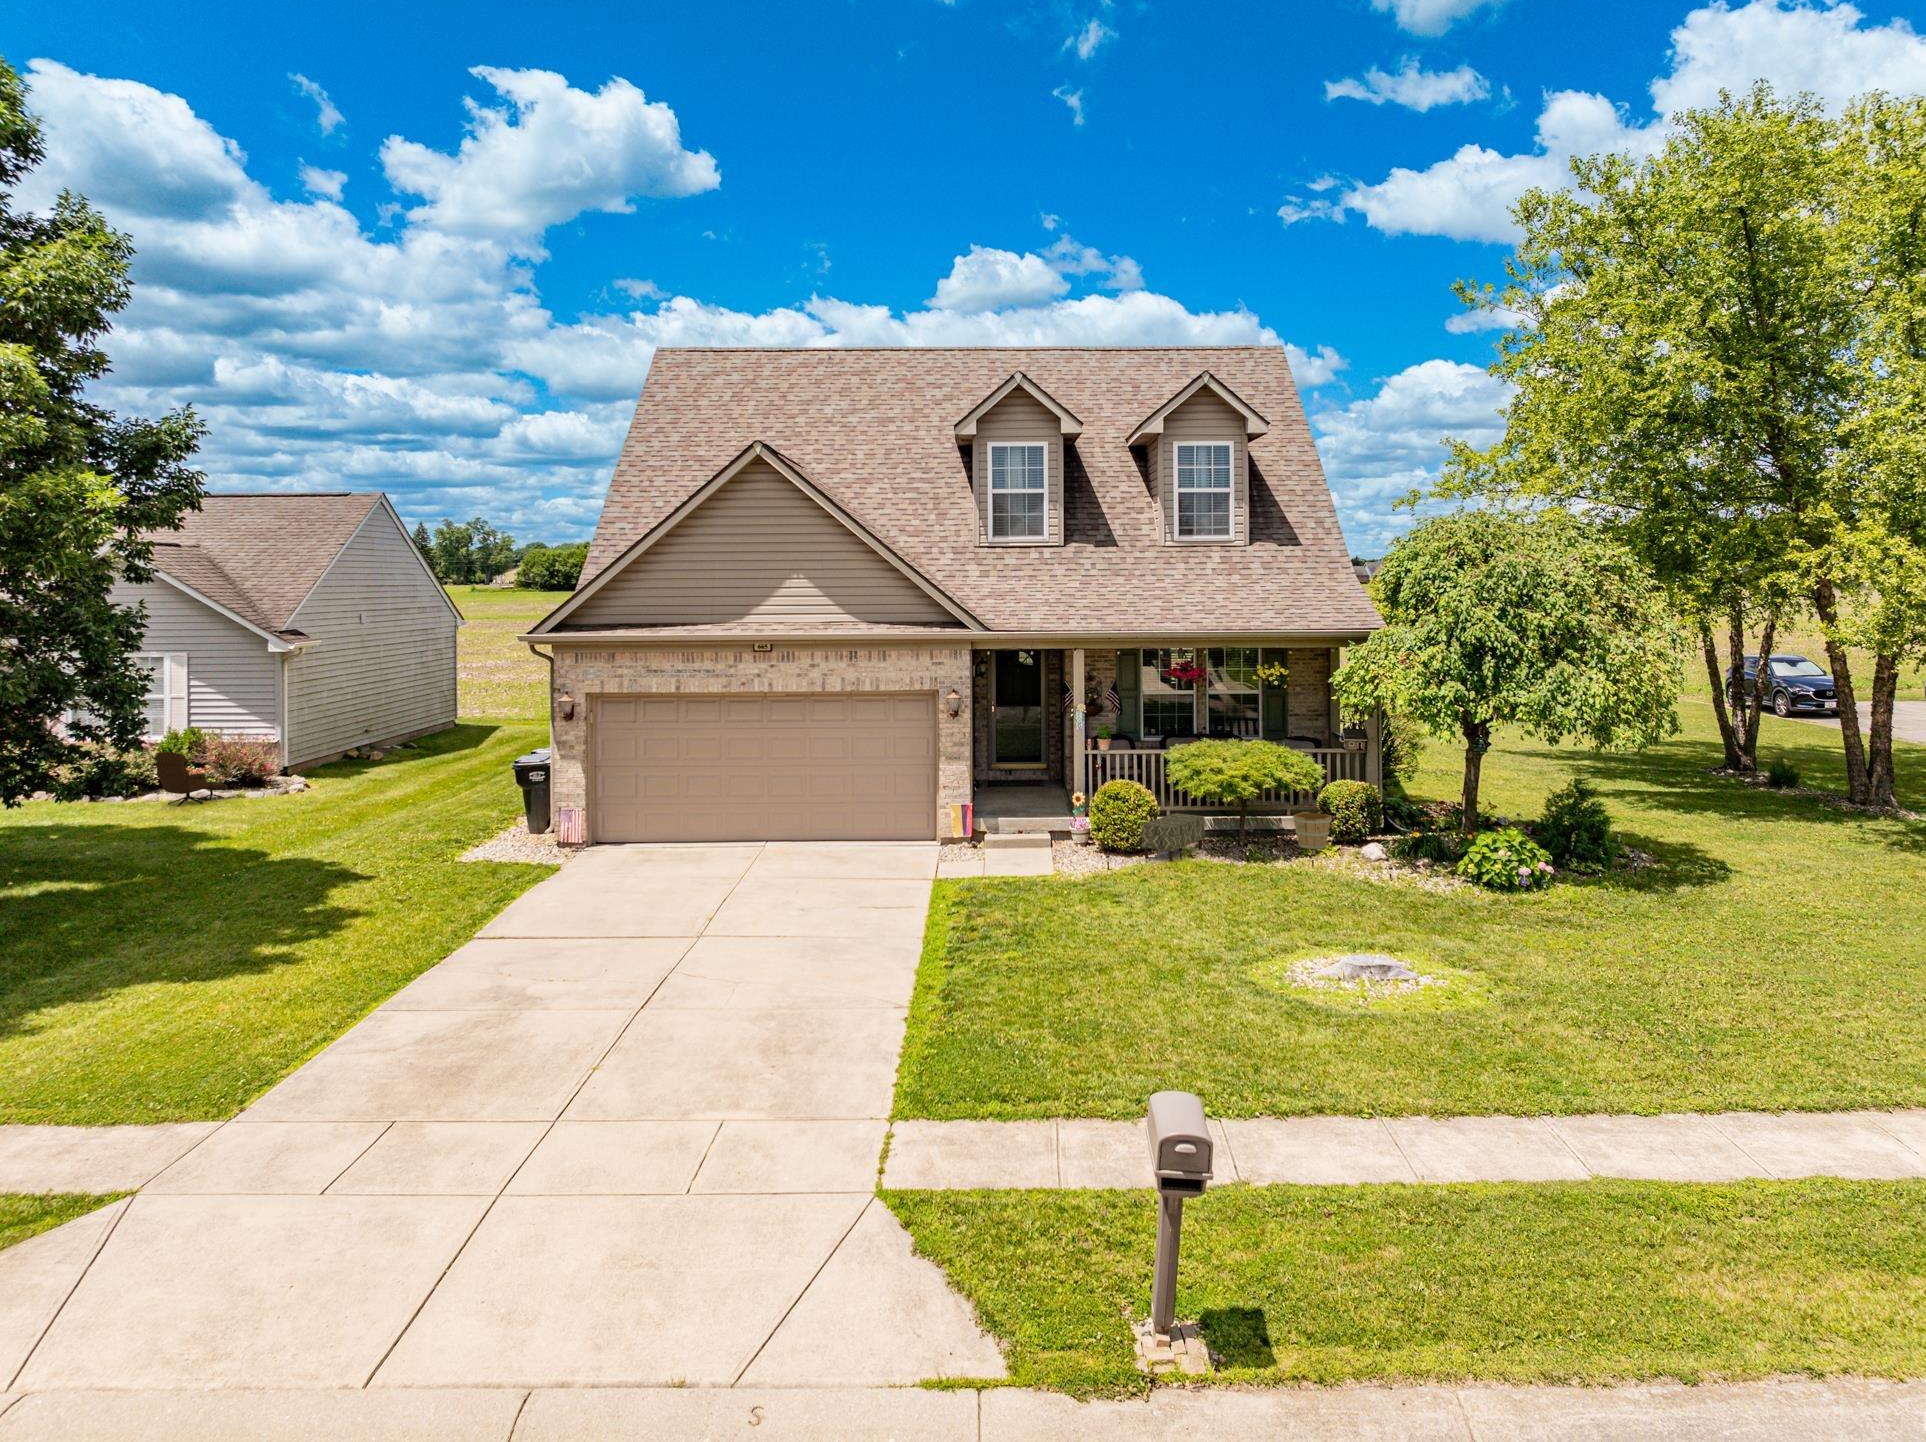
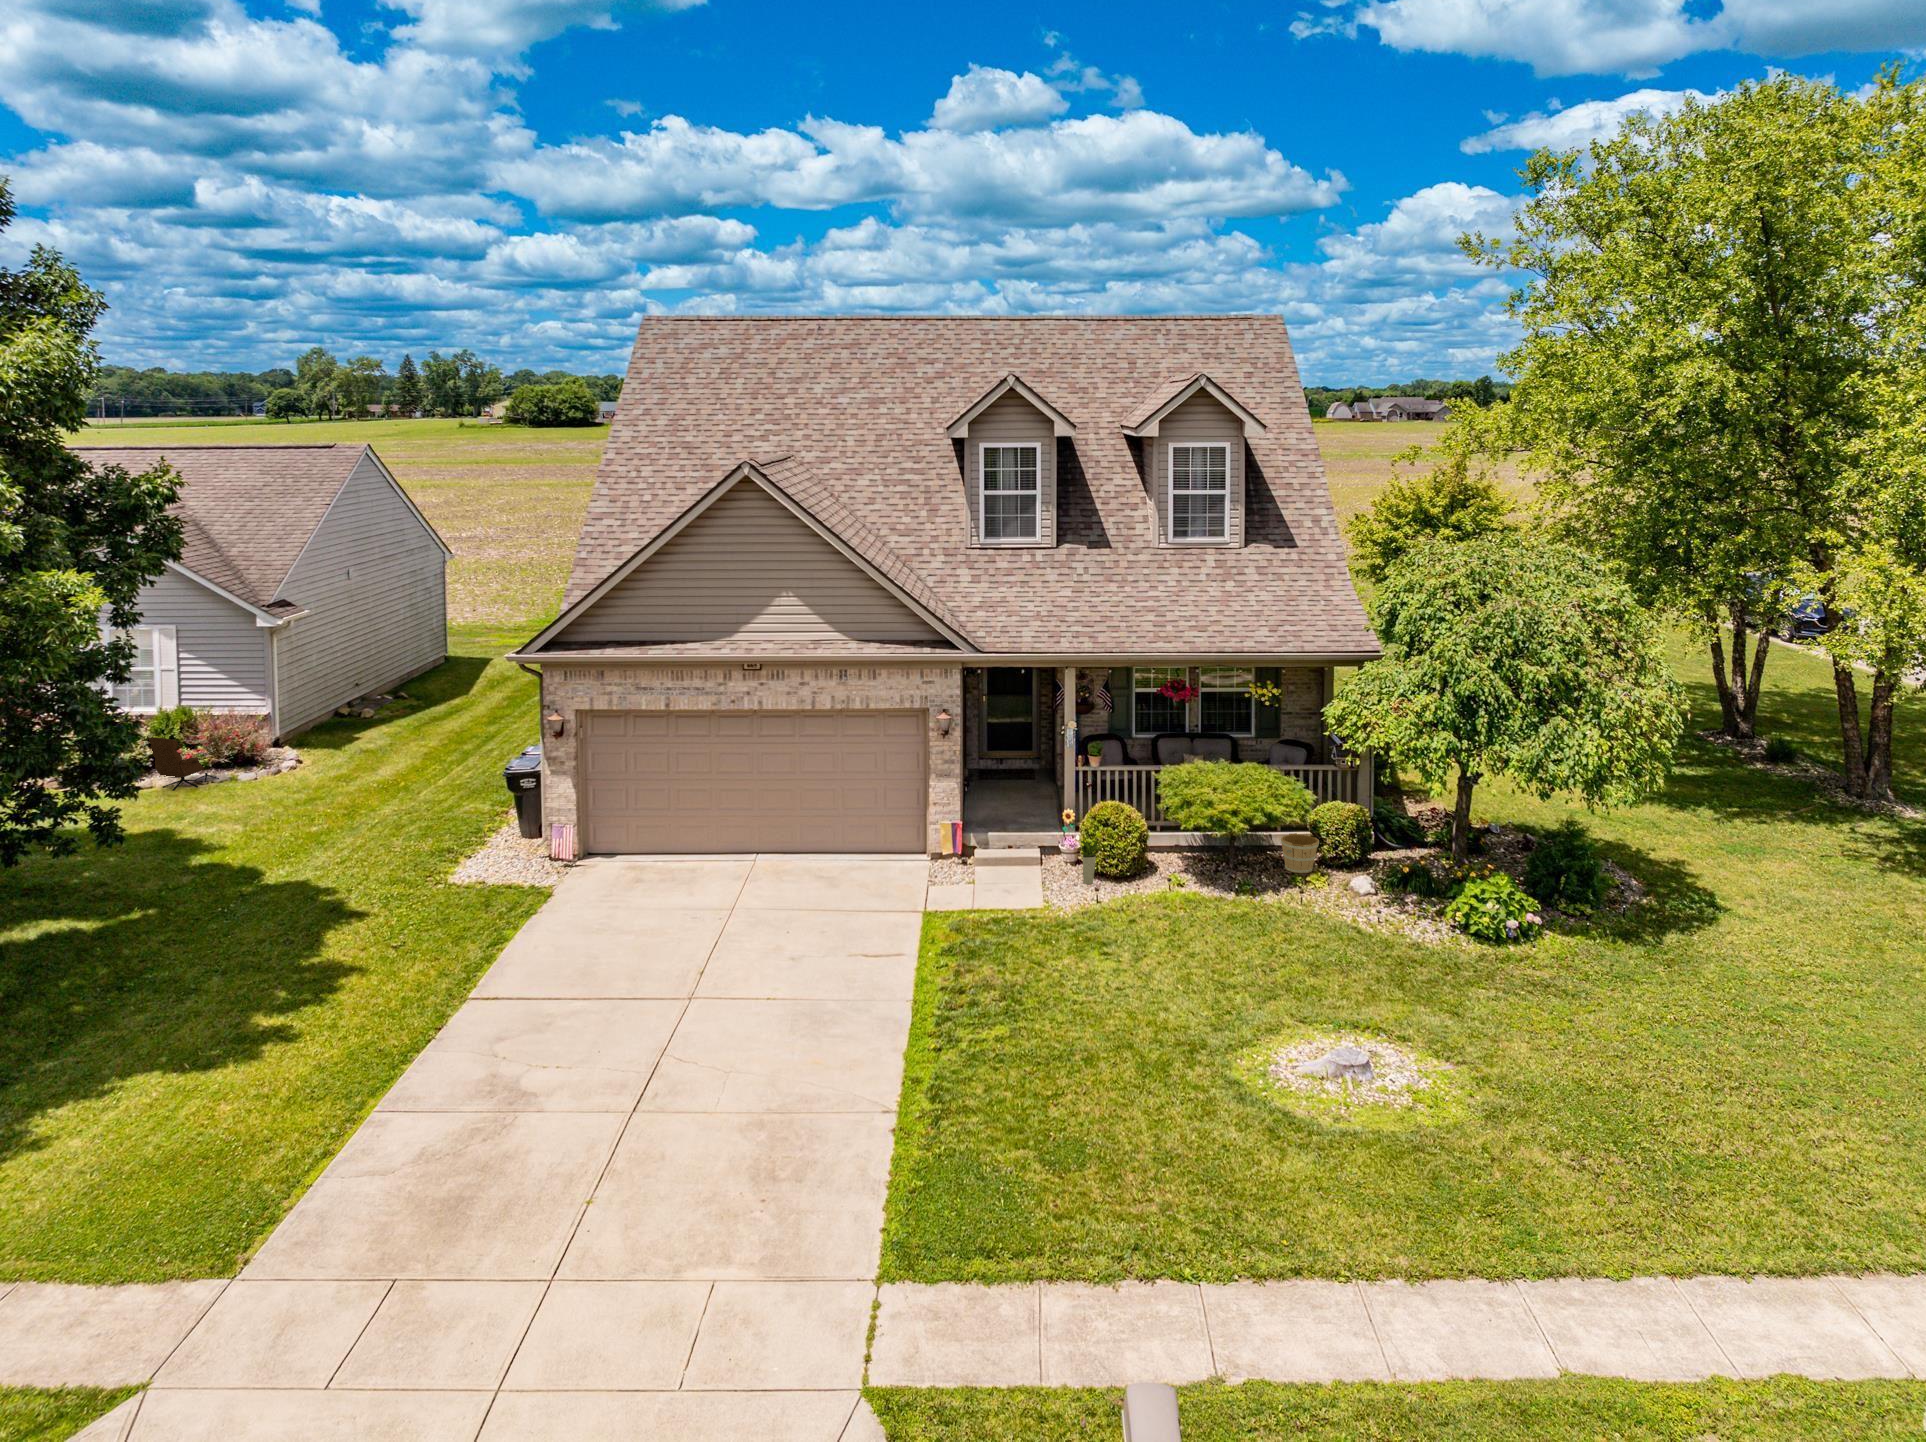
planter: none [1089,813,1112,858] -> present [1080,841,1100,884]
bench: present [1142,813,1205,861] -> none [1130,834,1193,890]

